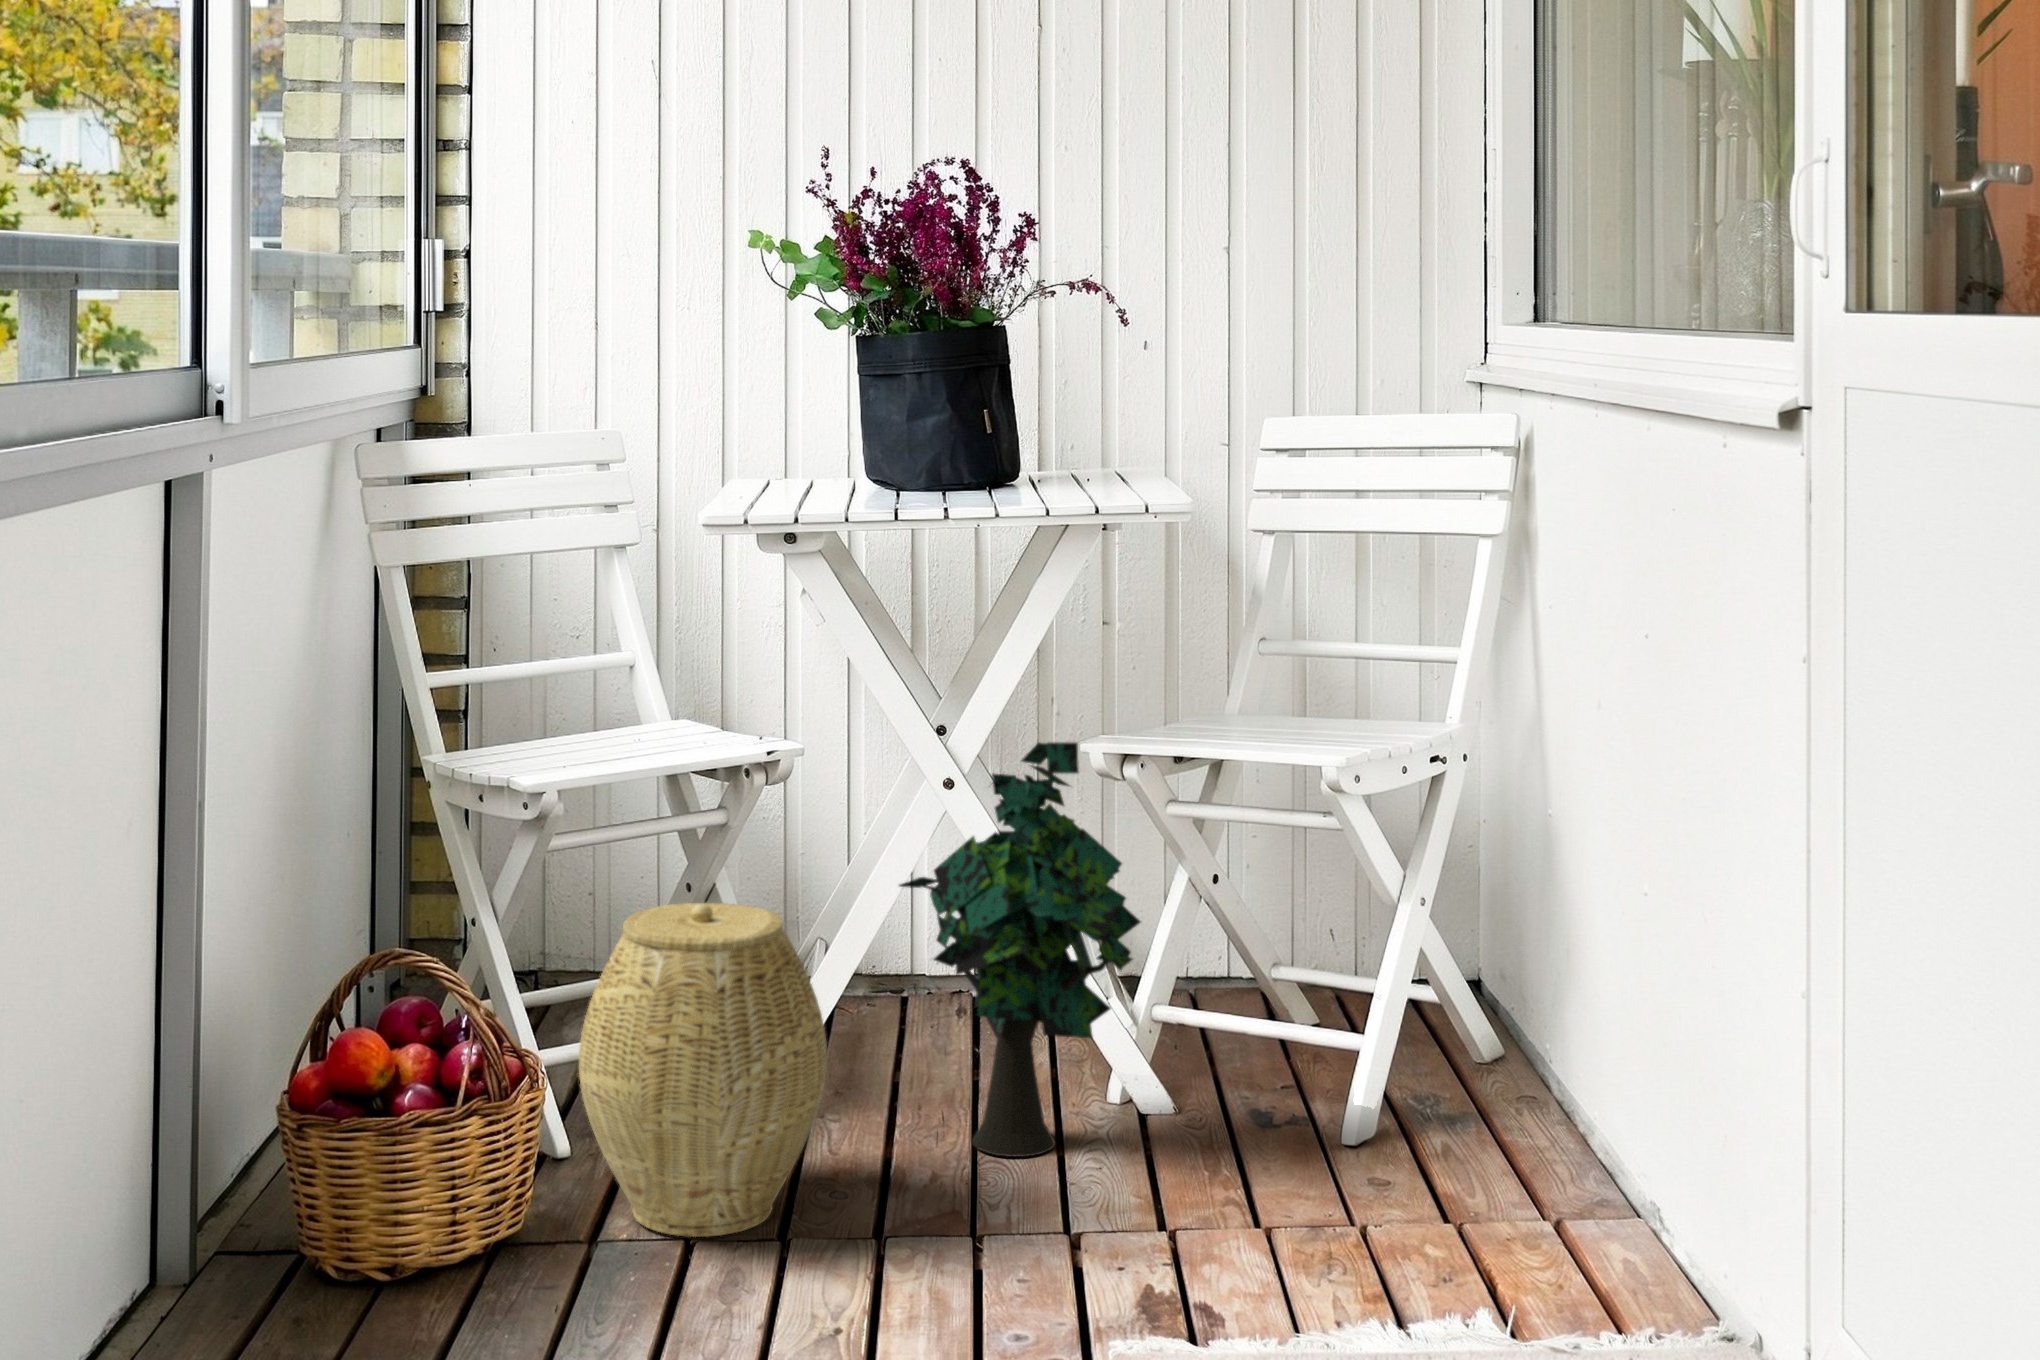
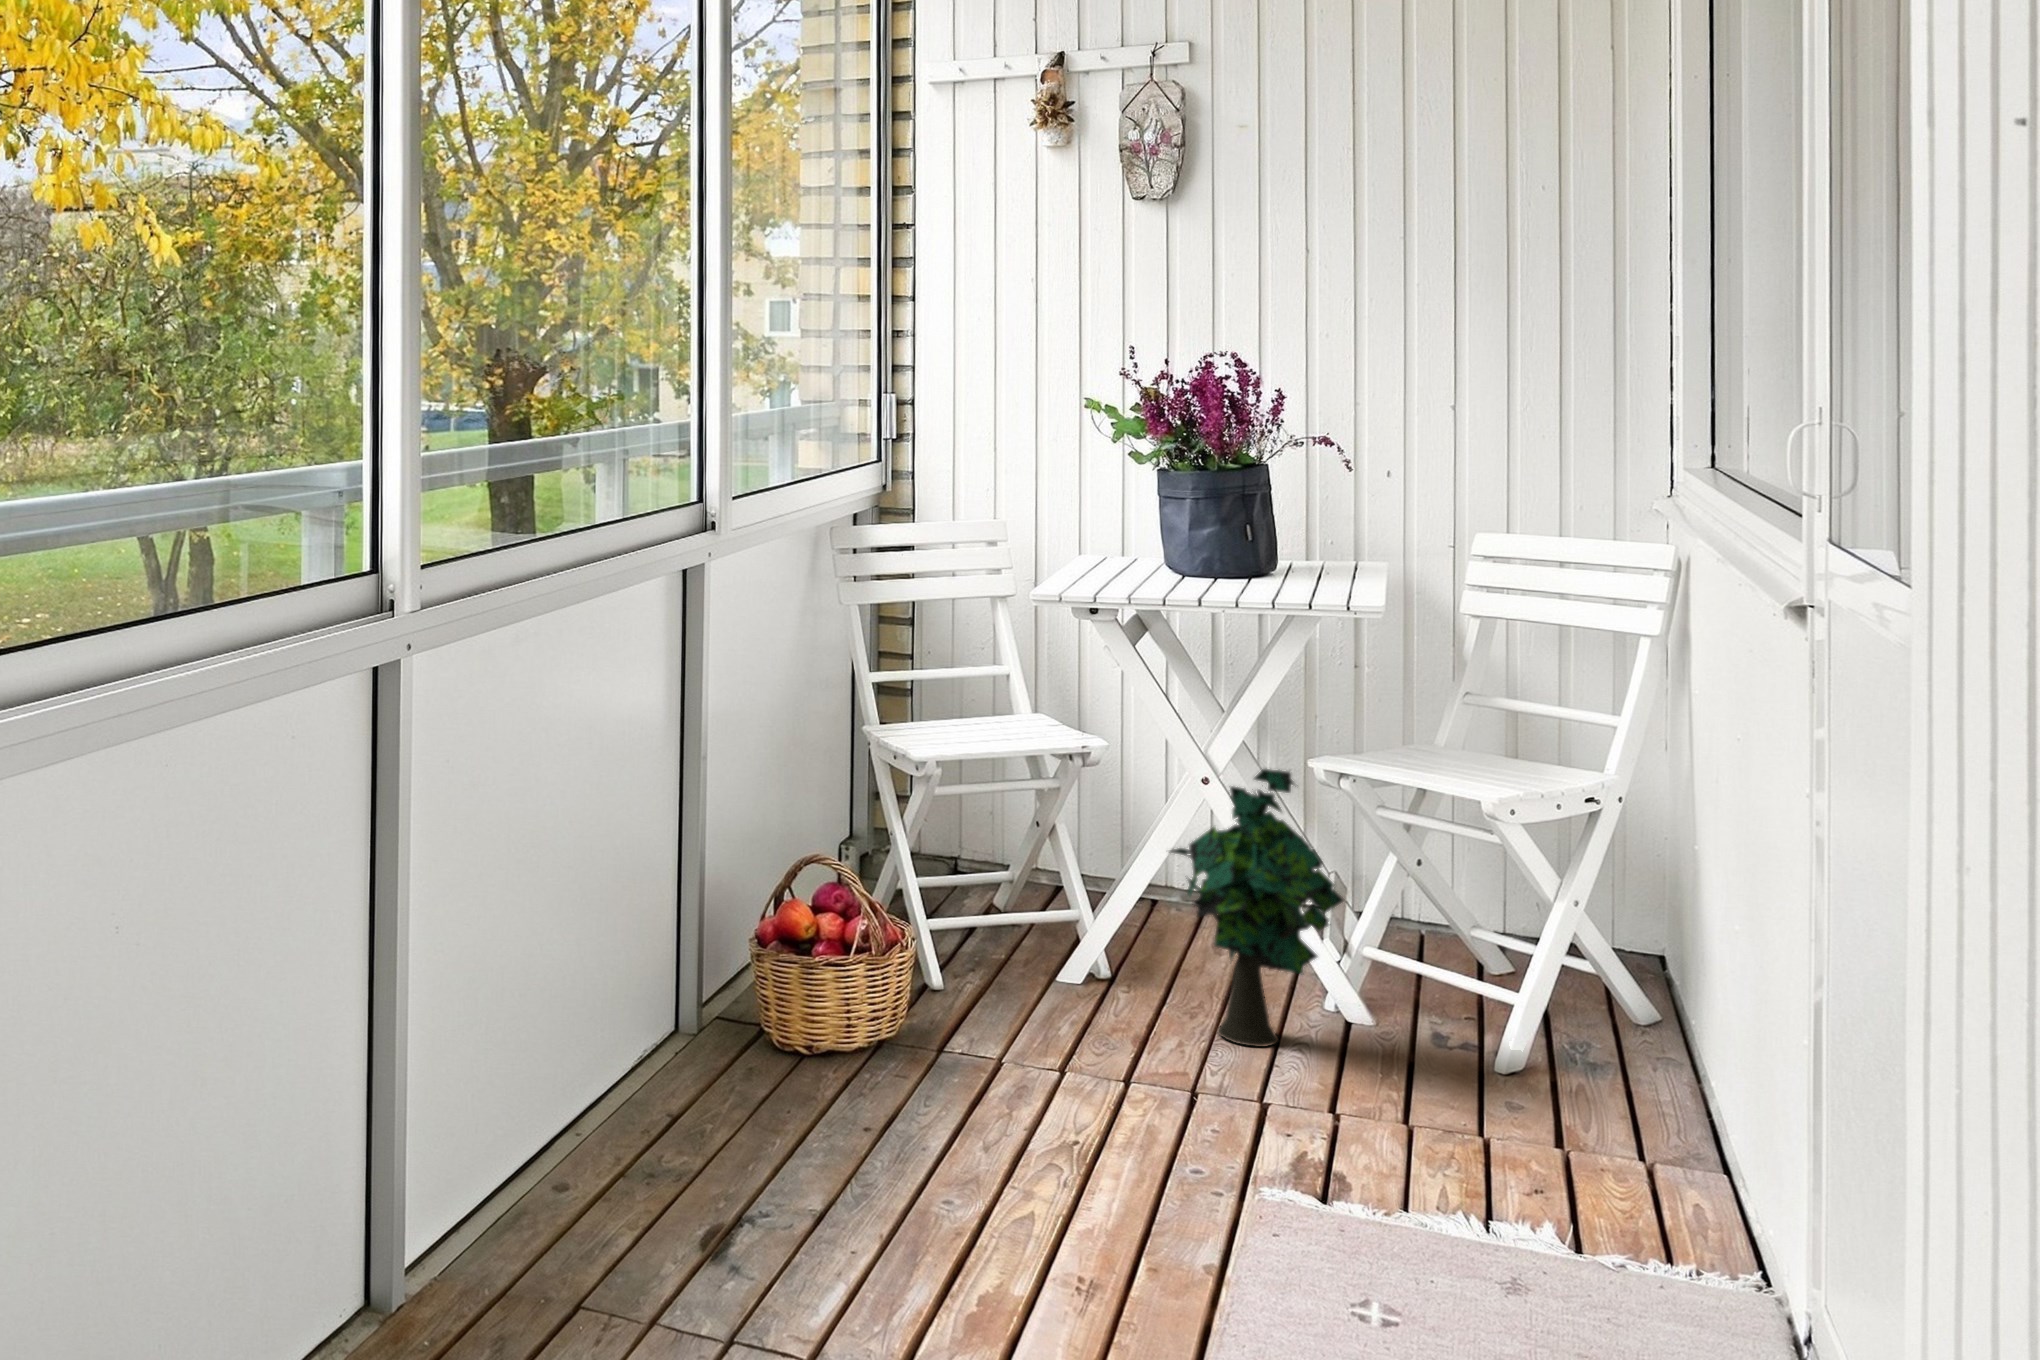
woven basket: present [579,903,827,1237] -> none [937,844,1100,1057]

